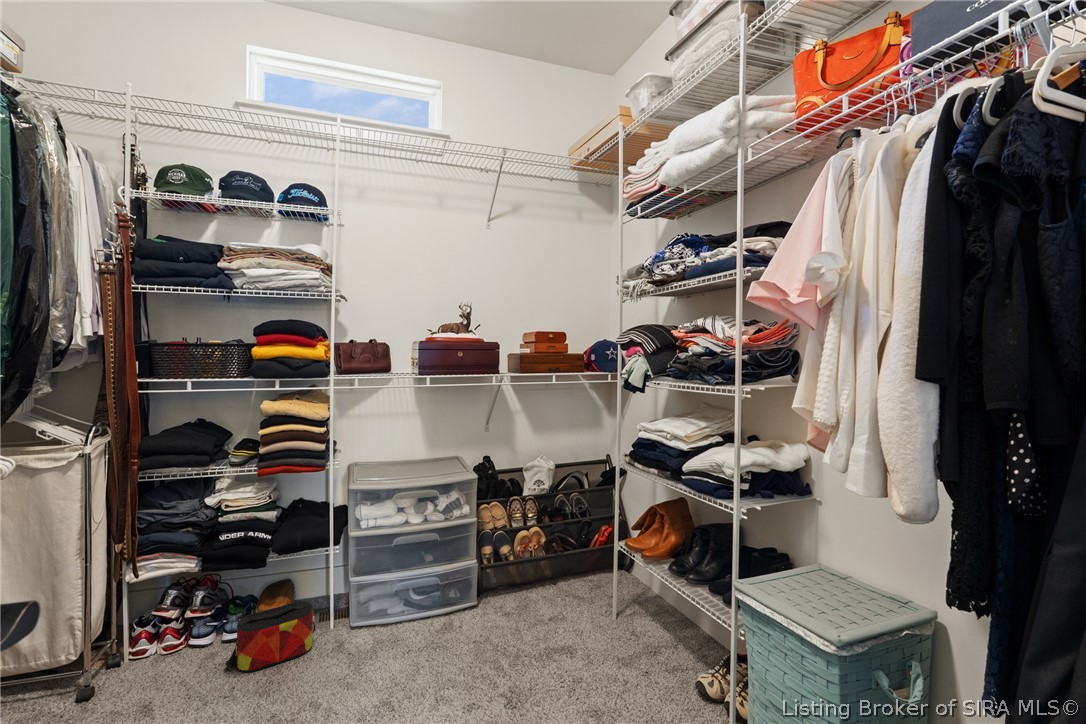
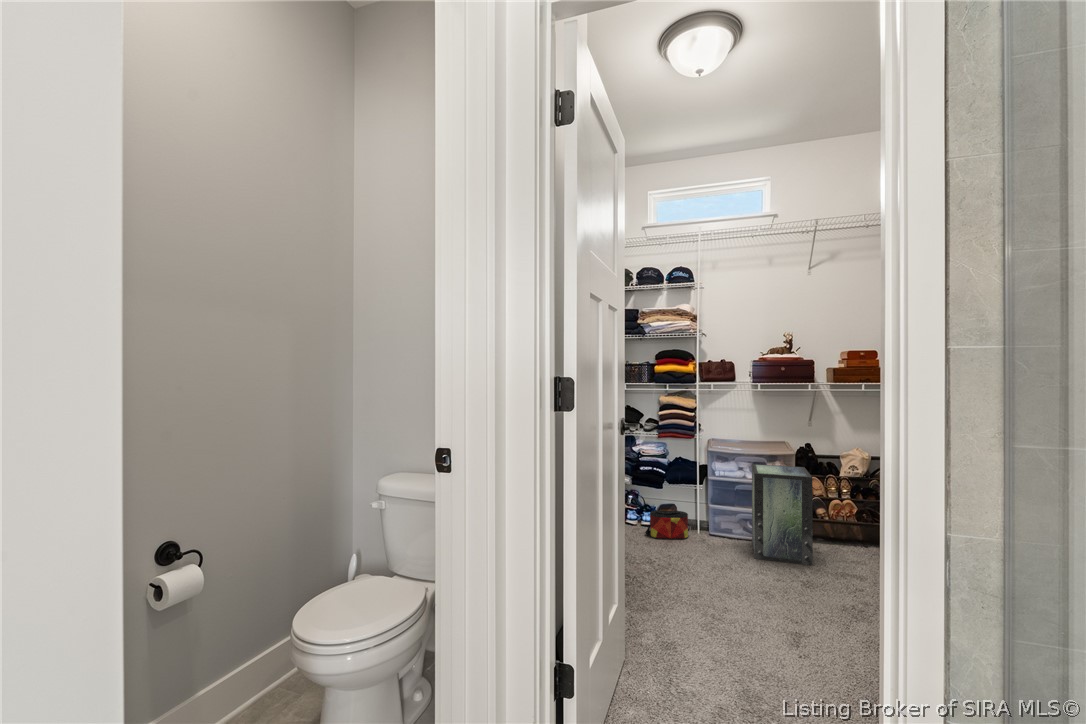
storage box: none [417,495,510,664] -> present [752,464,813,565]

